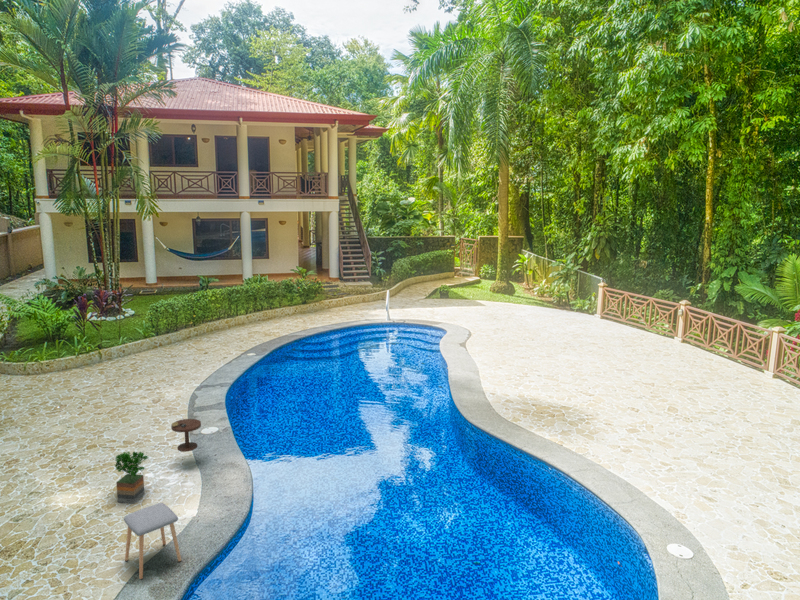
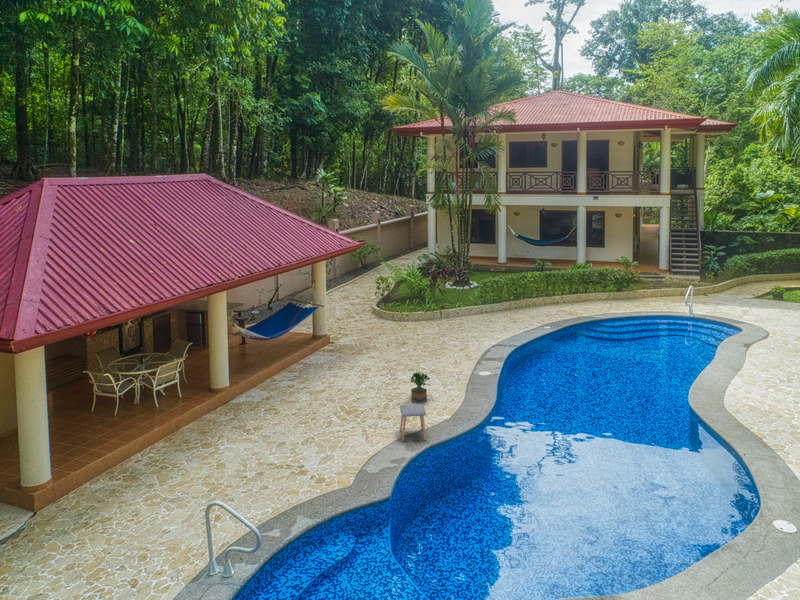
side table: present [171,419,201,452] -> none [449,361,468,395]

